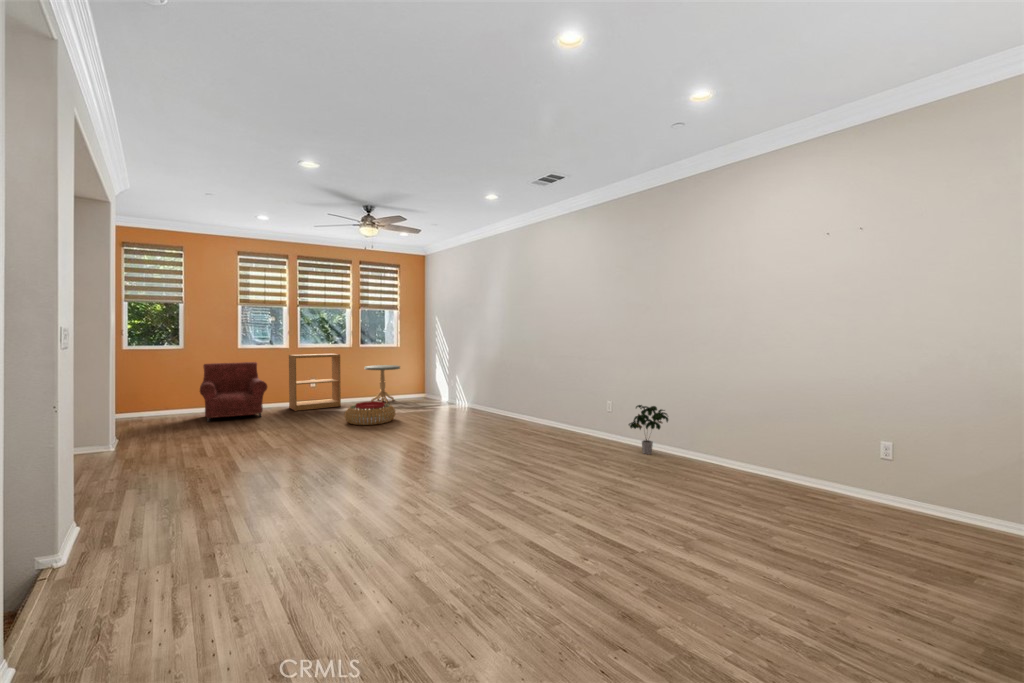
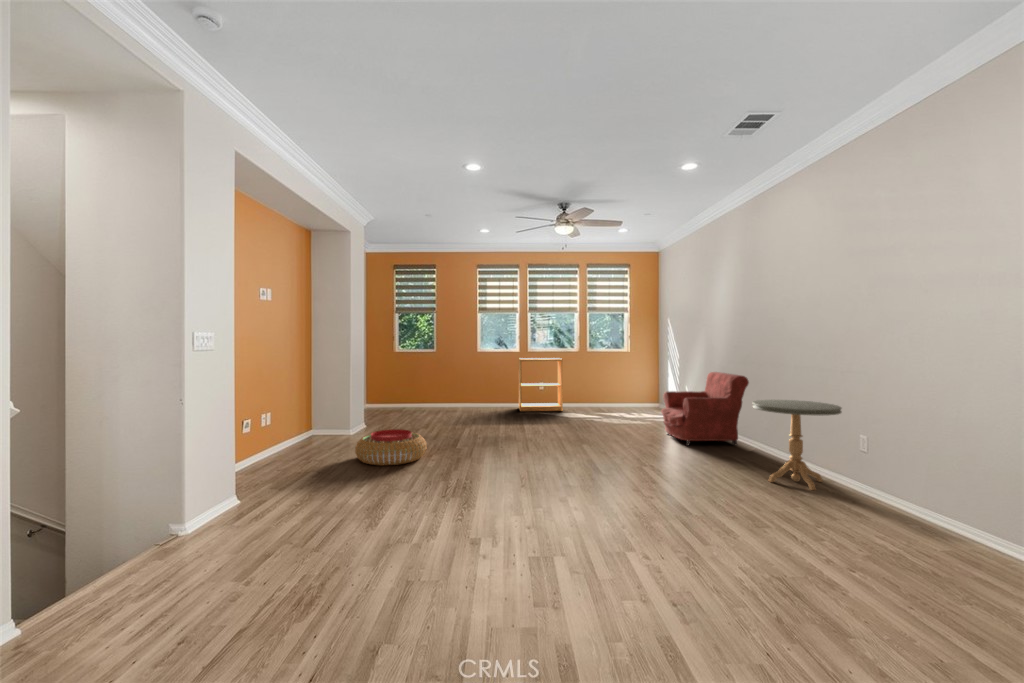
armchair: present [200,362,267,422] -> present [661,372,749,446]
side table: present [365,365,400,403] -> present [753,400,842,490]
pouf: present [344,401,395,425] -> present [355,429,426,465]
potted plant: present [629,405,668,454] -> none [893,446,969,530]

